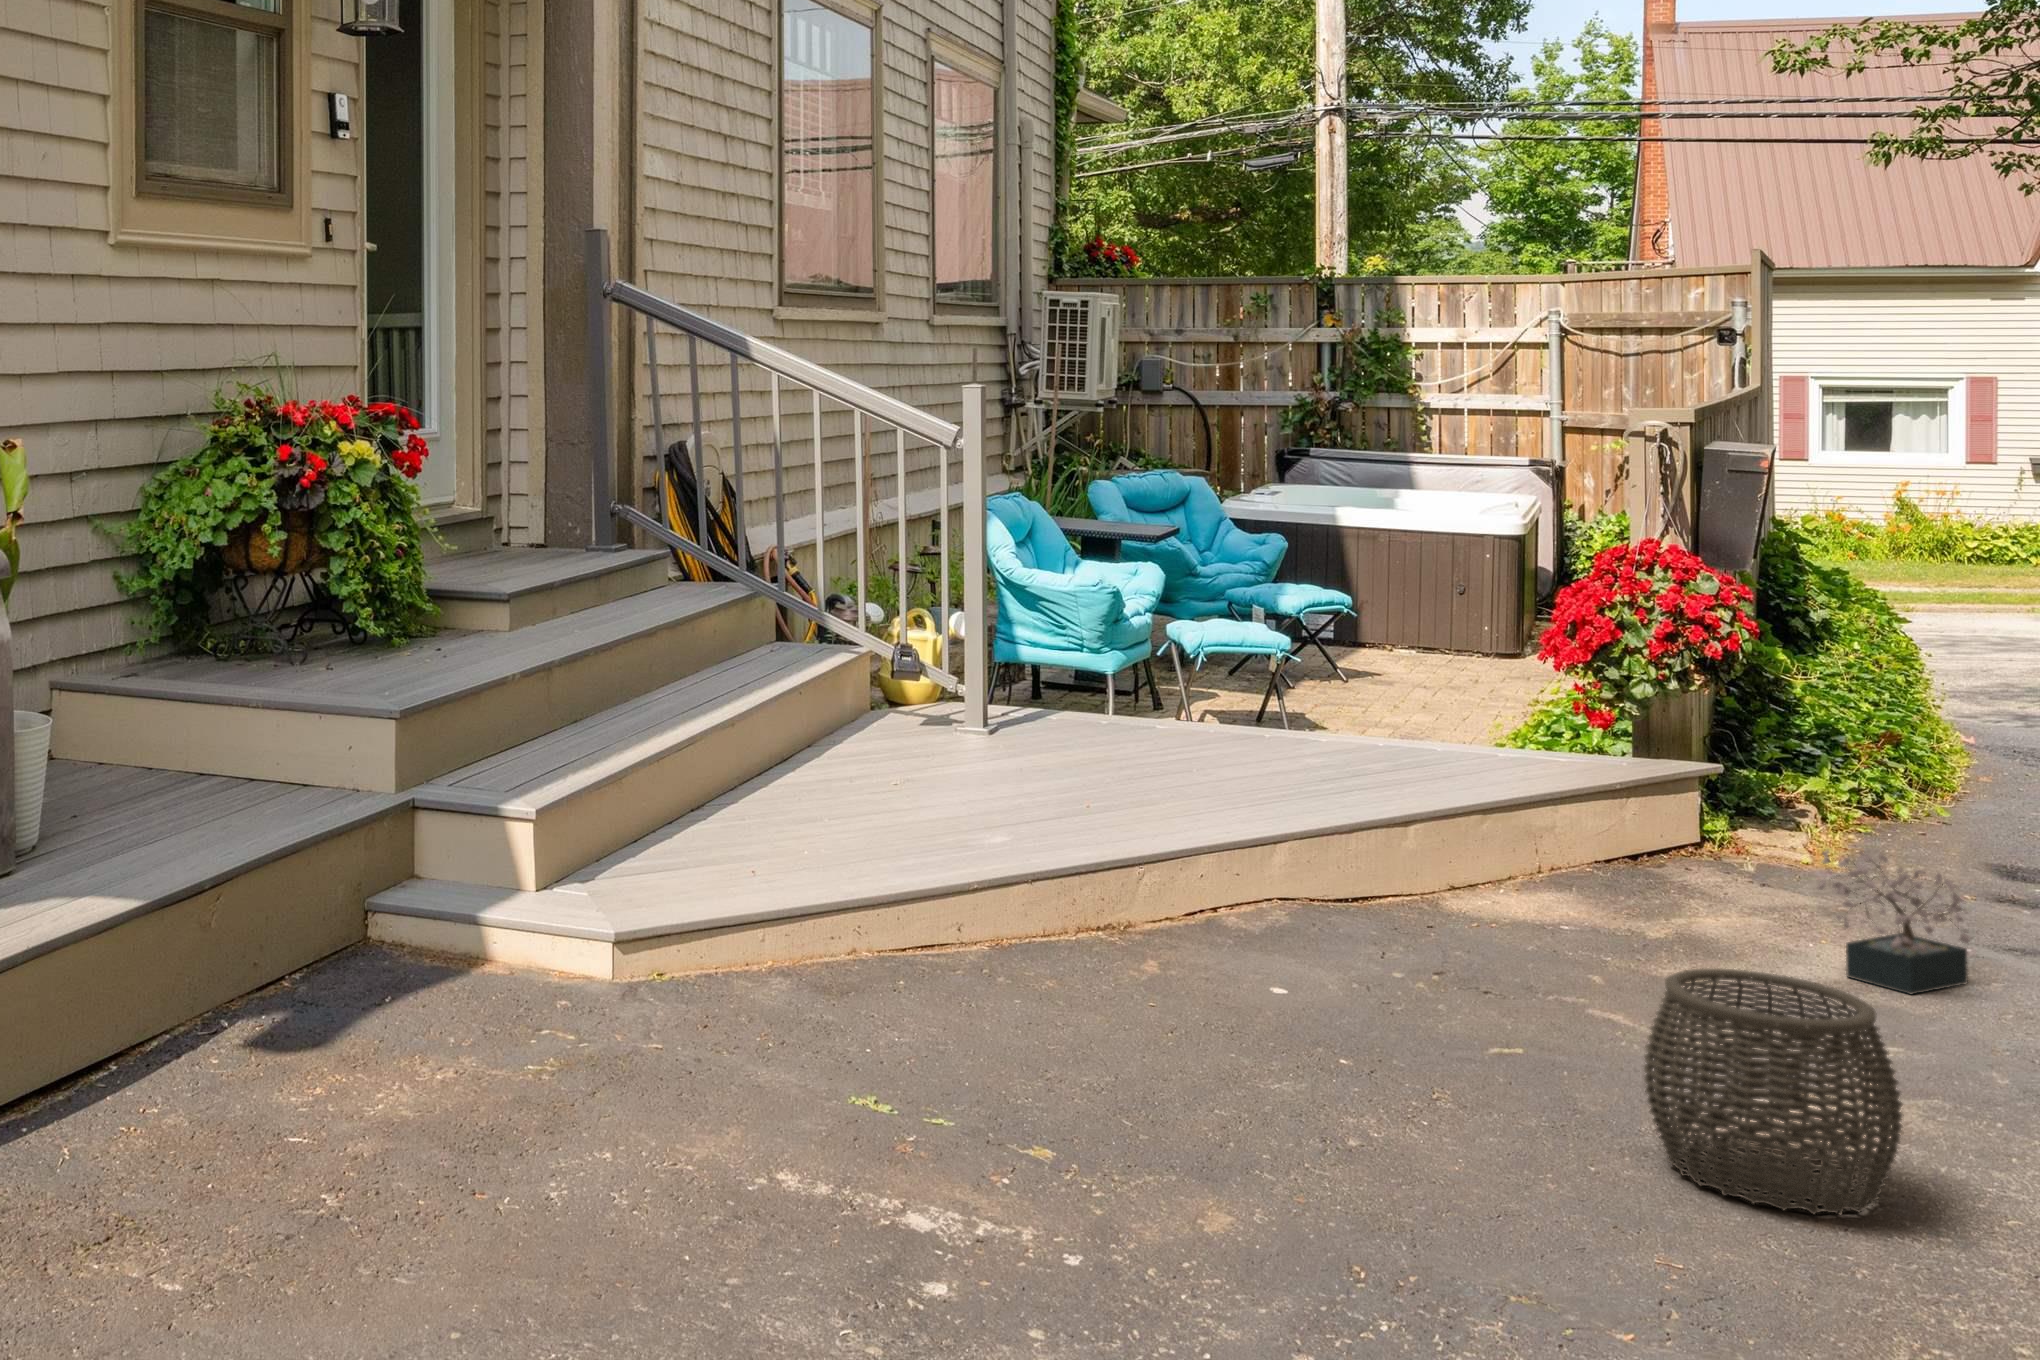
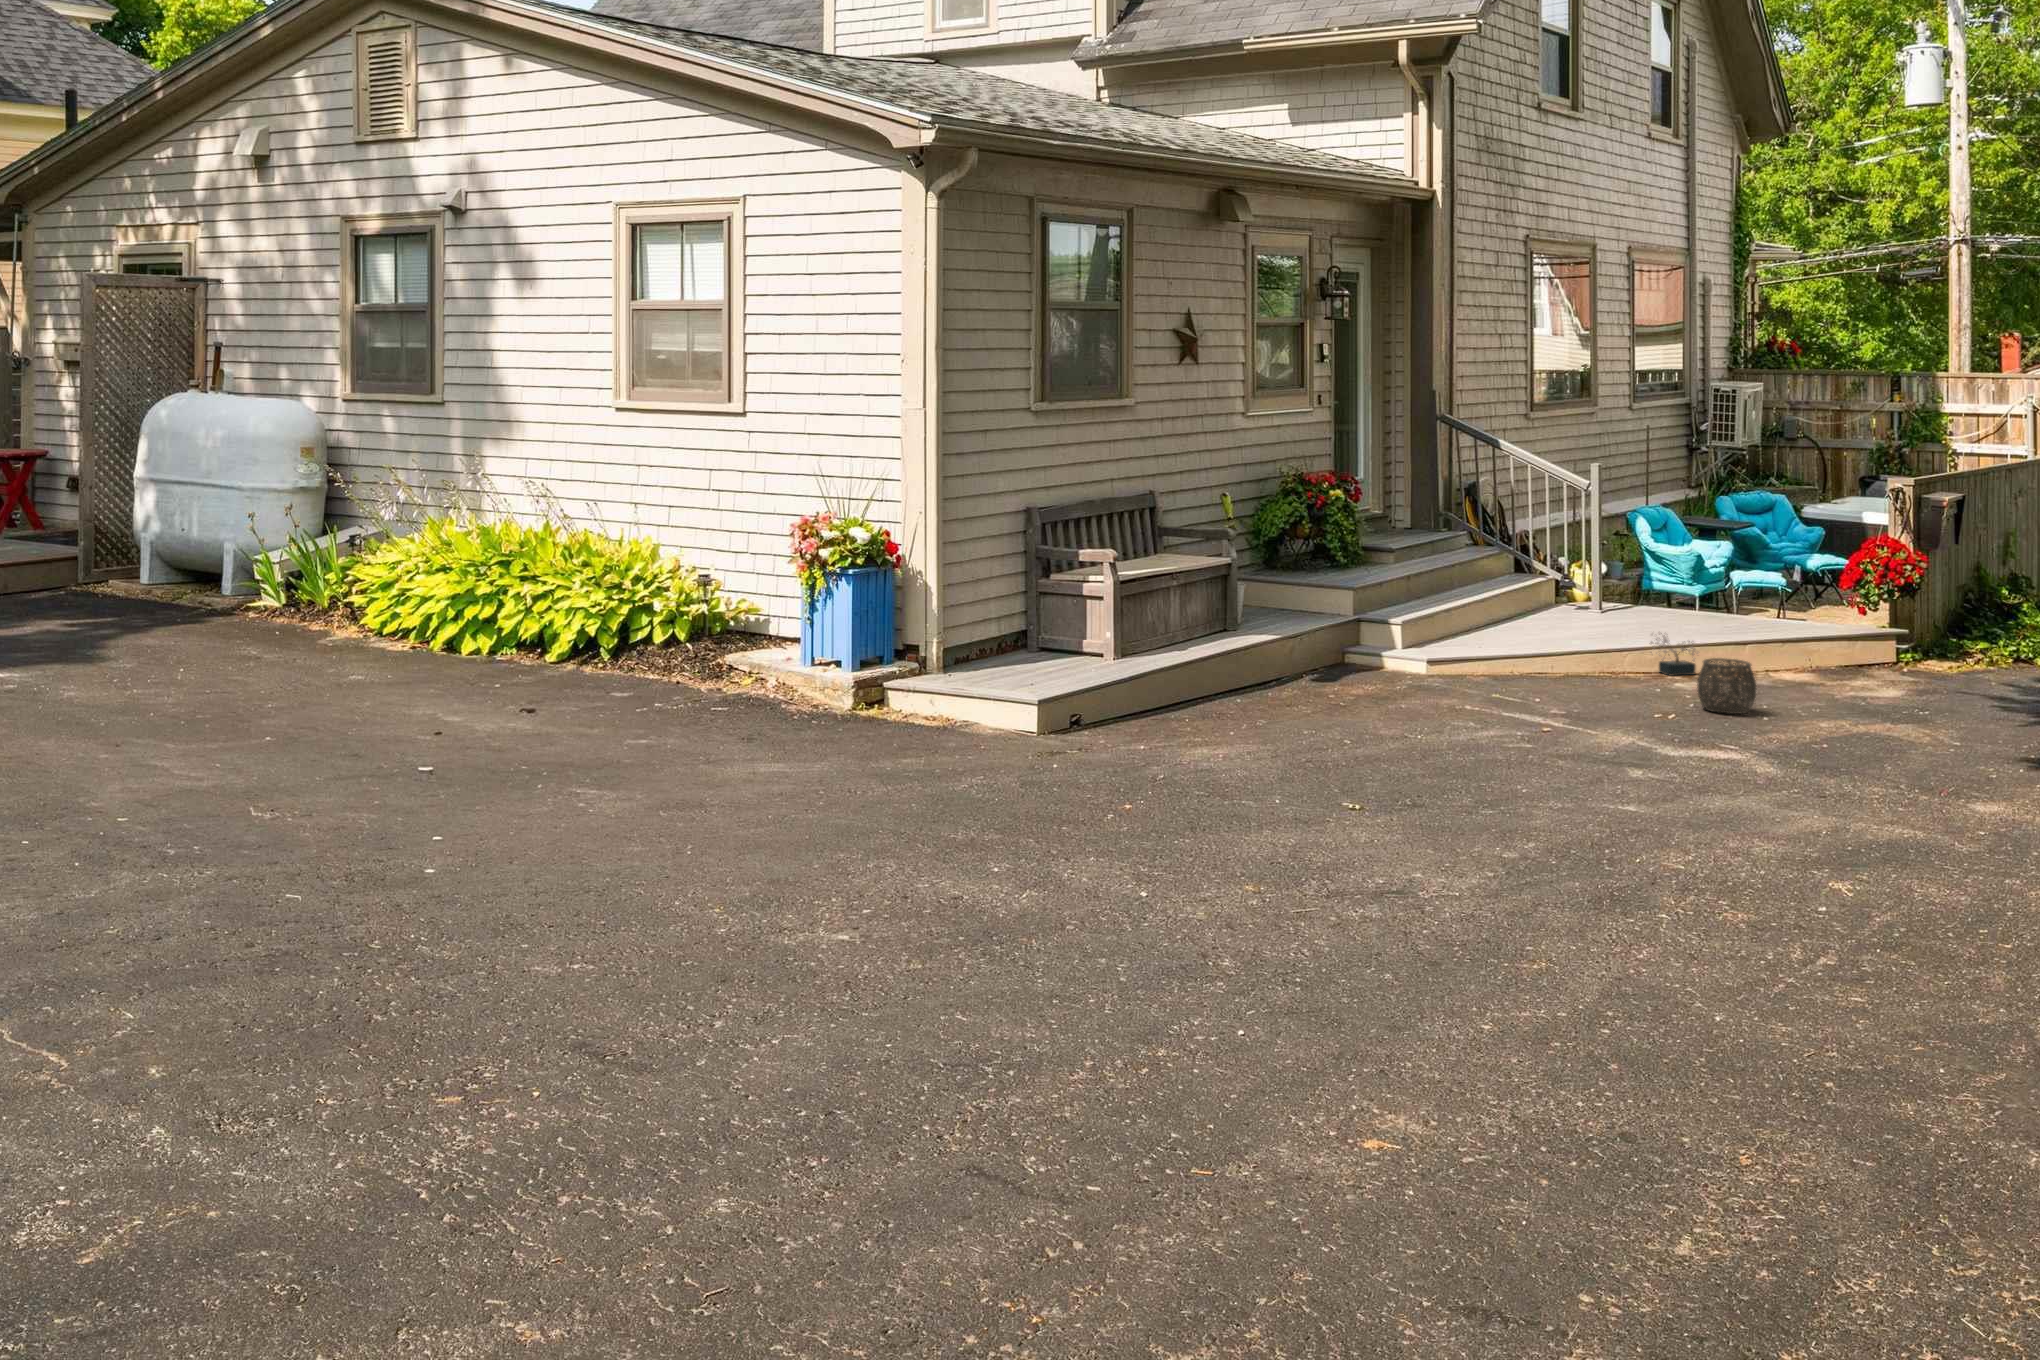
decorative plant: present [1817,850,1970,994] -> present [1651,633,1698,676]

